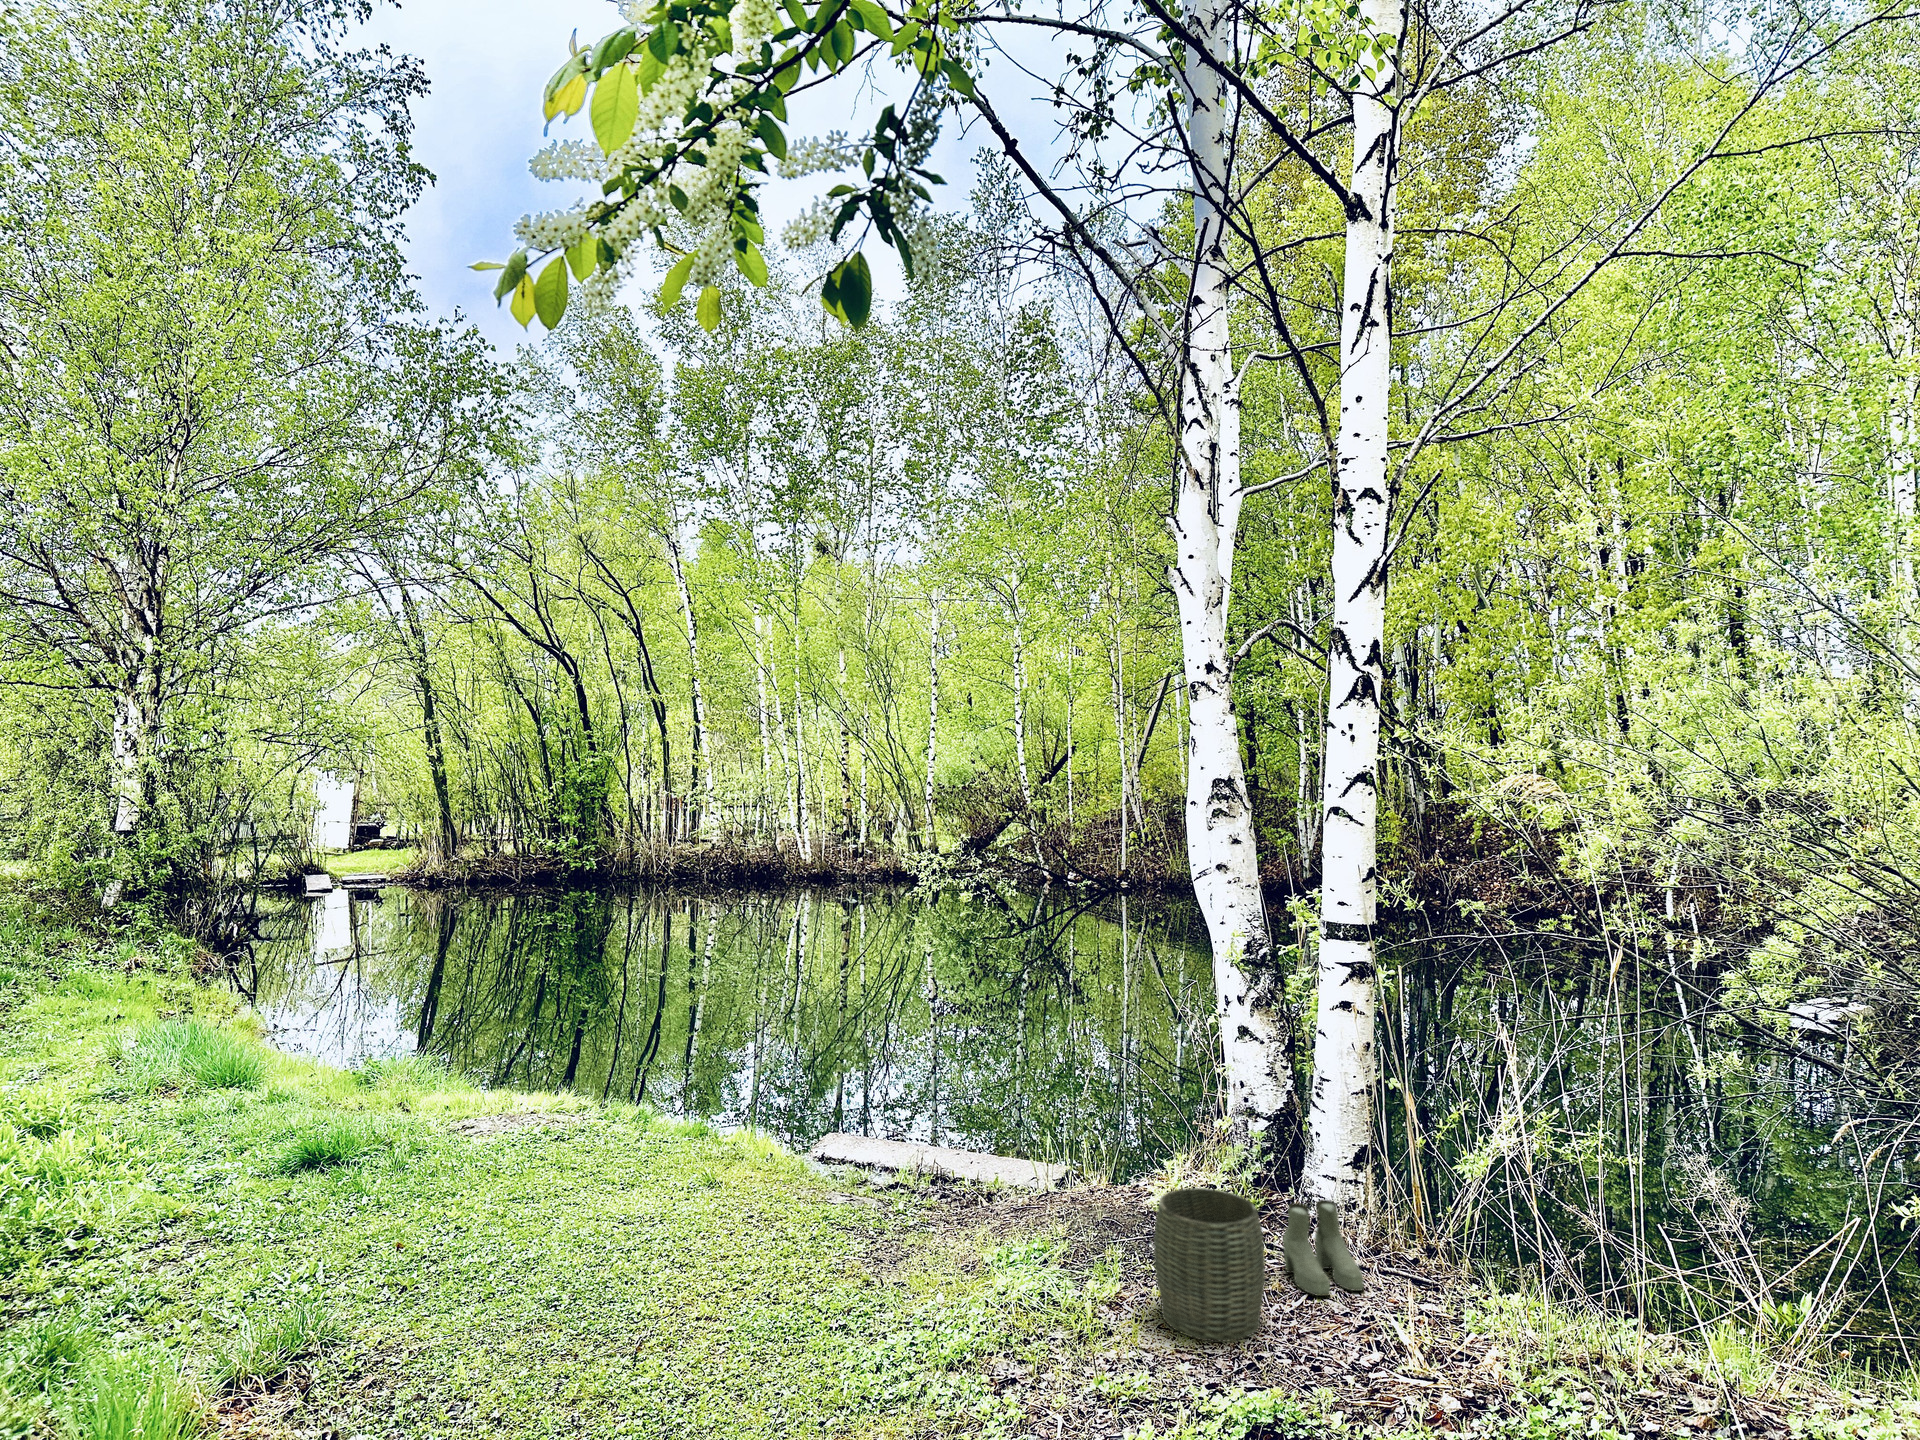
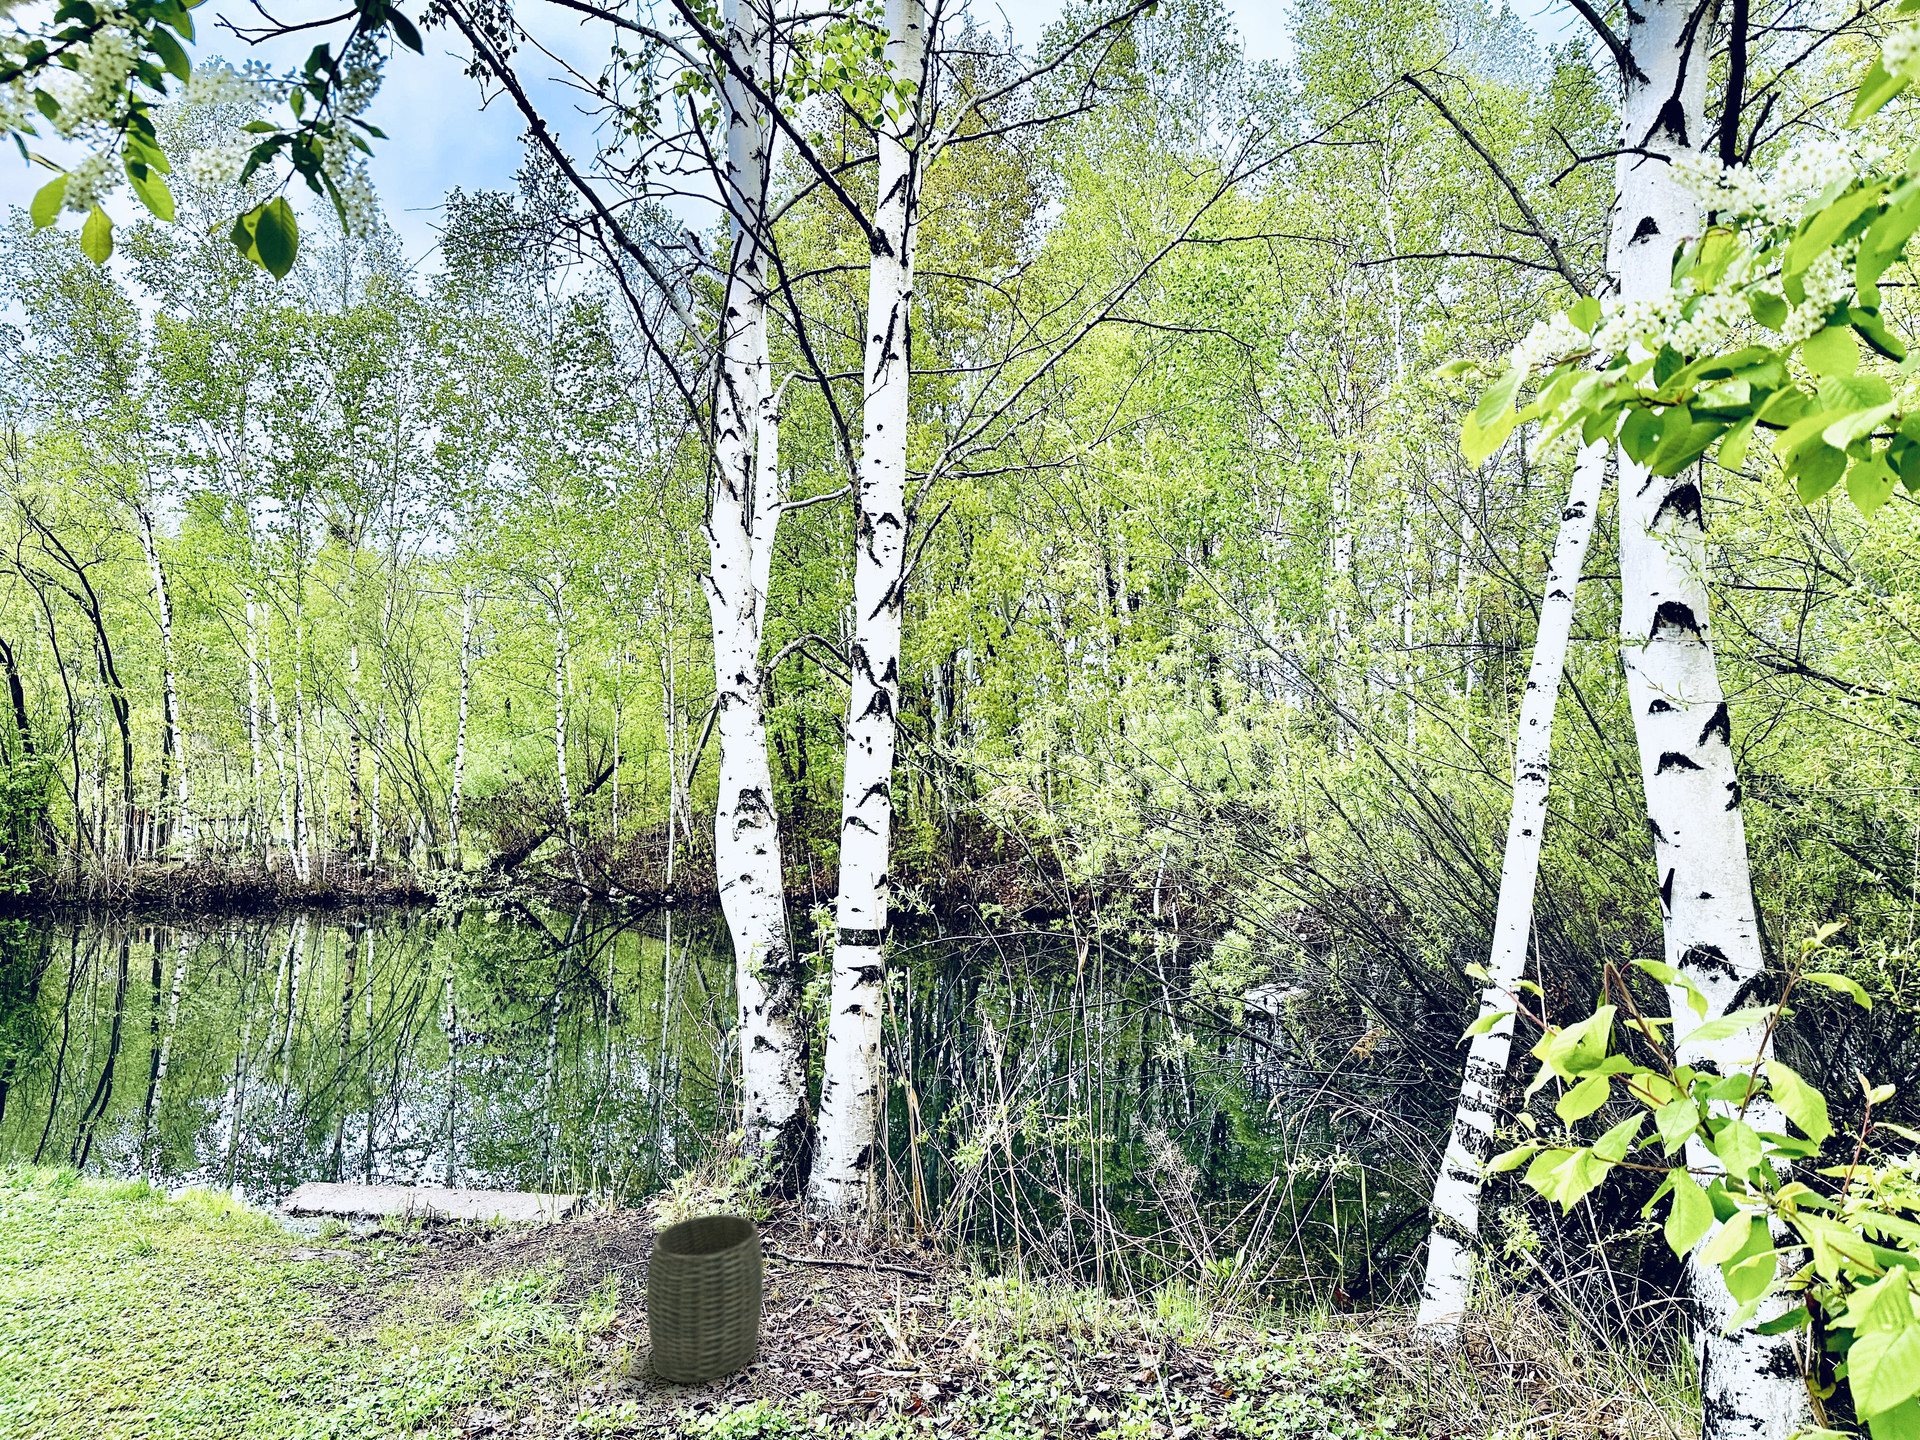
boots: present [1283,1200,1364,1296] -> none [787,1201,861,1301]

